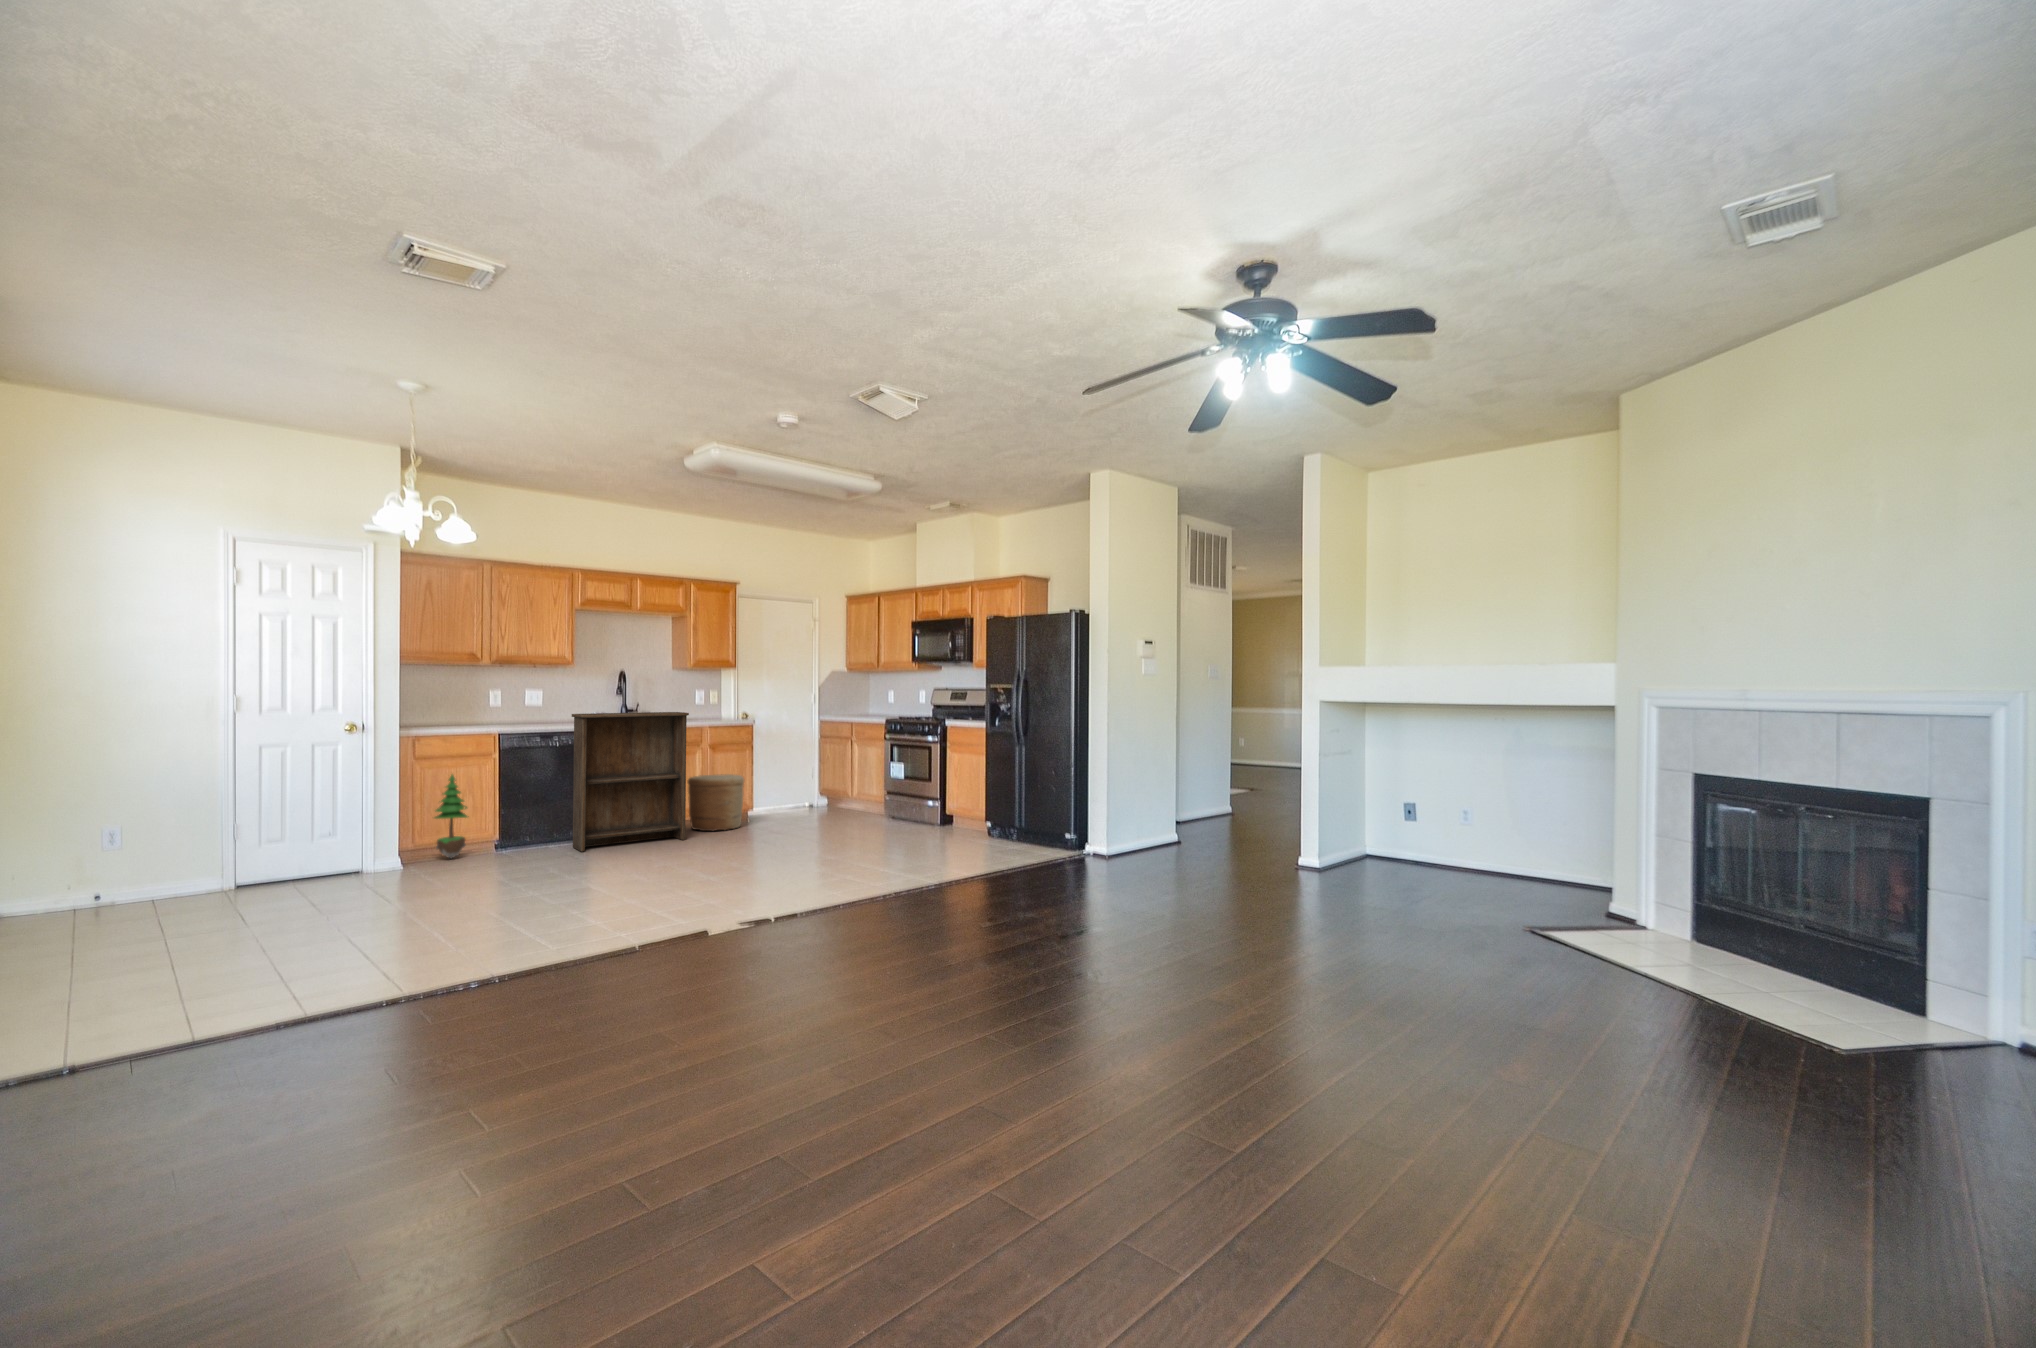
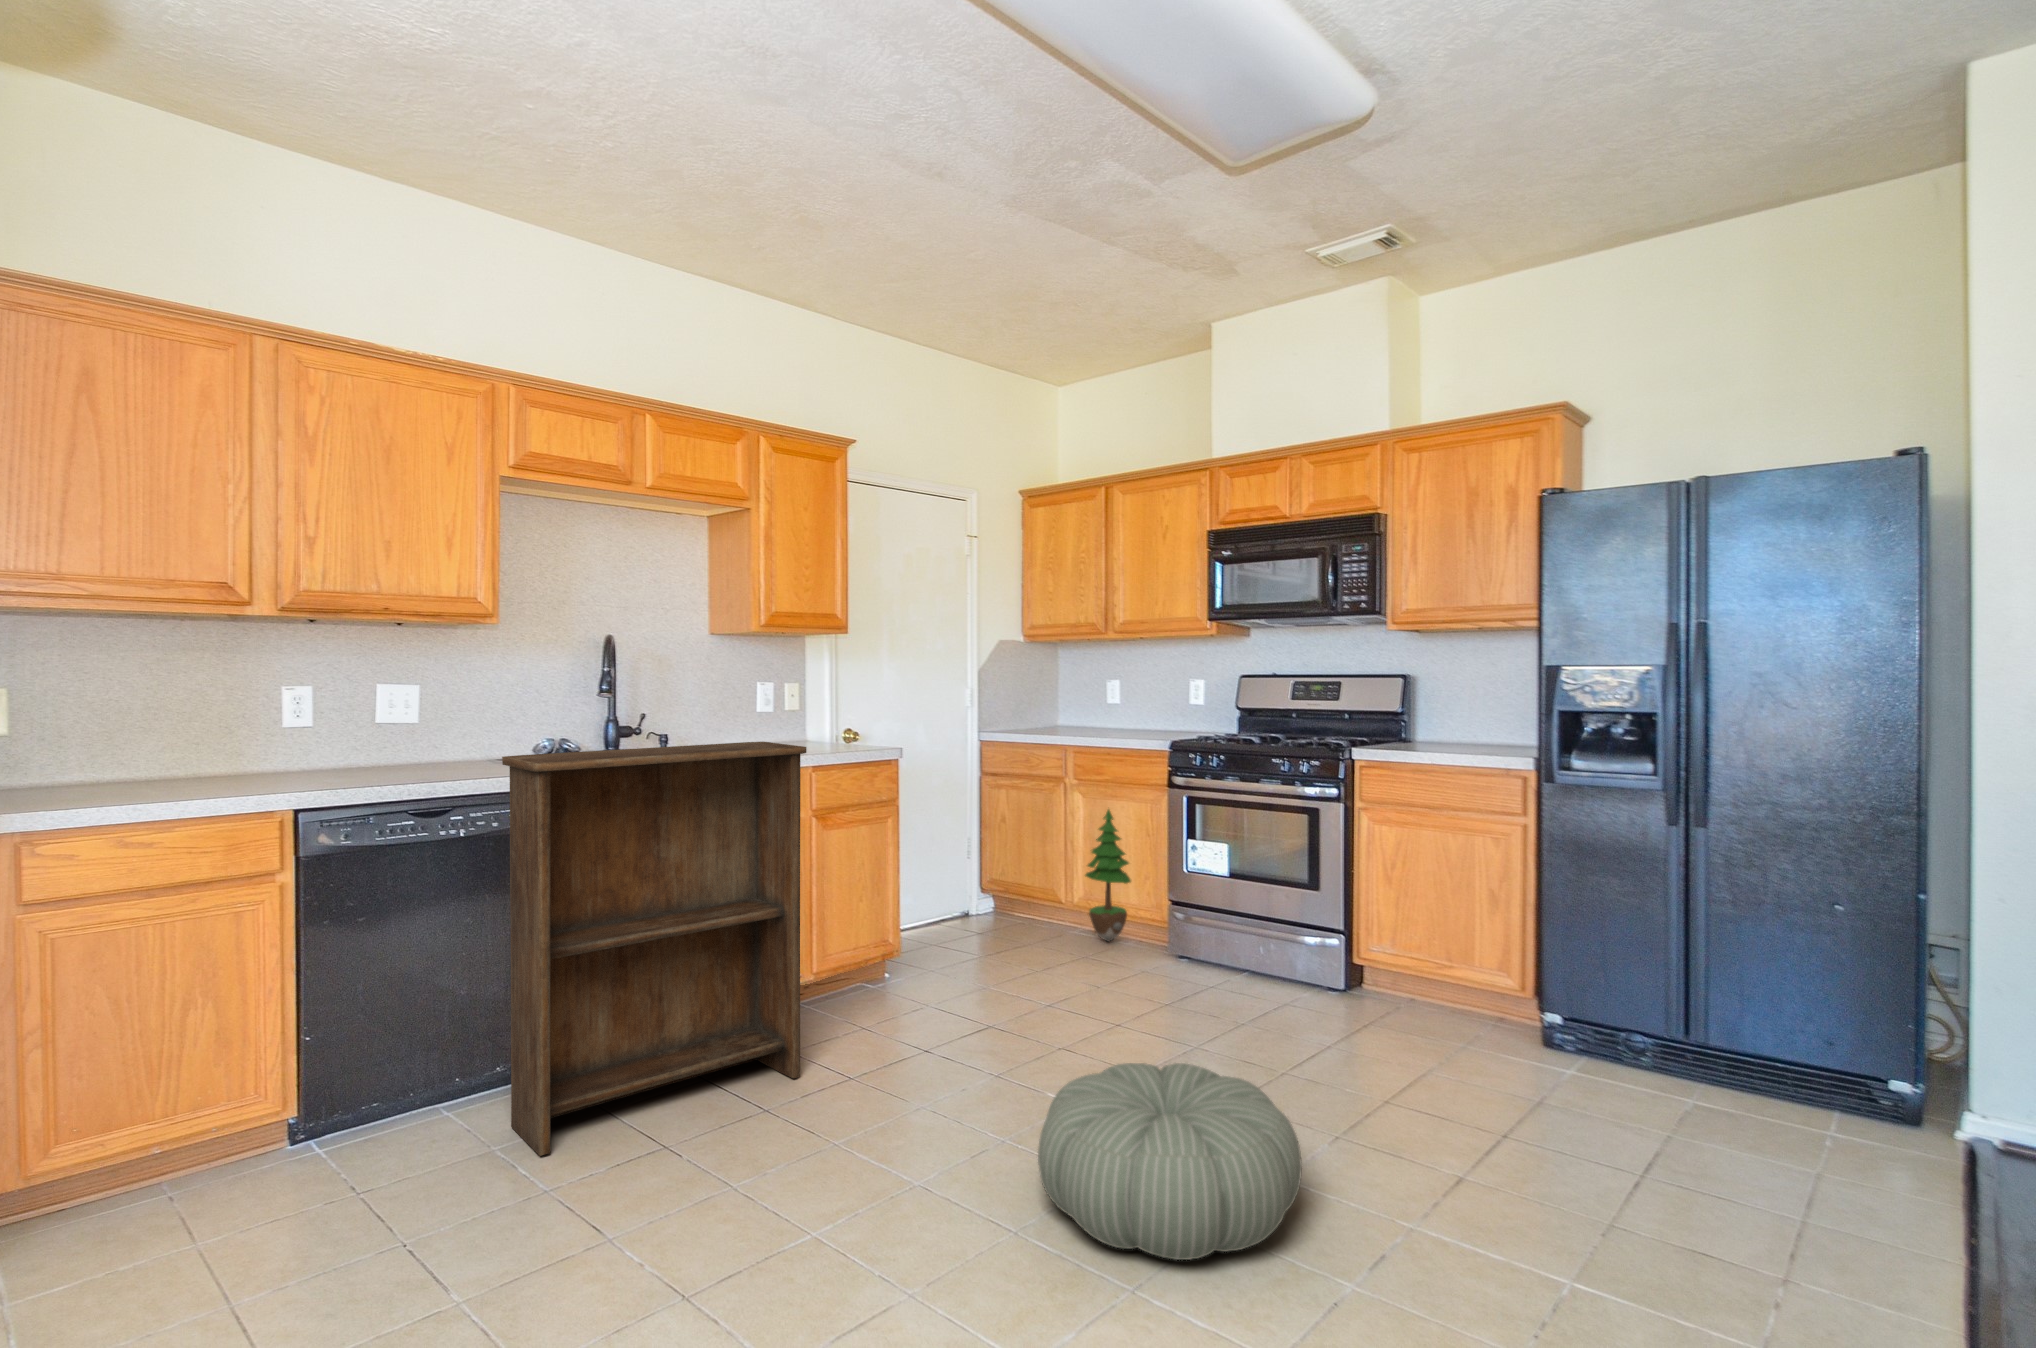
woven basket: present [688,774,744,831] -> none [774,880,906,1032]
potted tree: present [435,775,467,859] -> present [1085,809,1131,942]
pouf: none [740,819,829,866] -> present [1038,1063,1302,1260]

